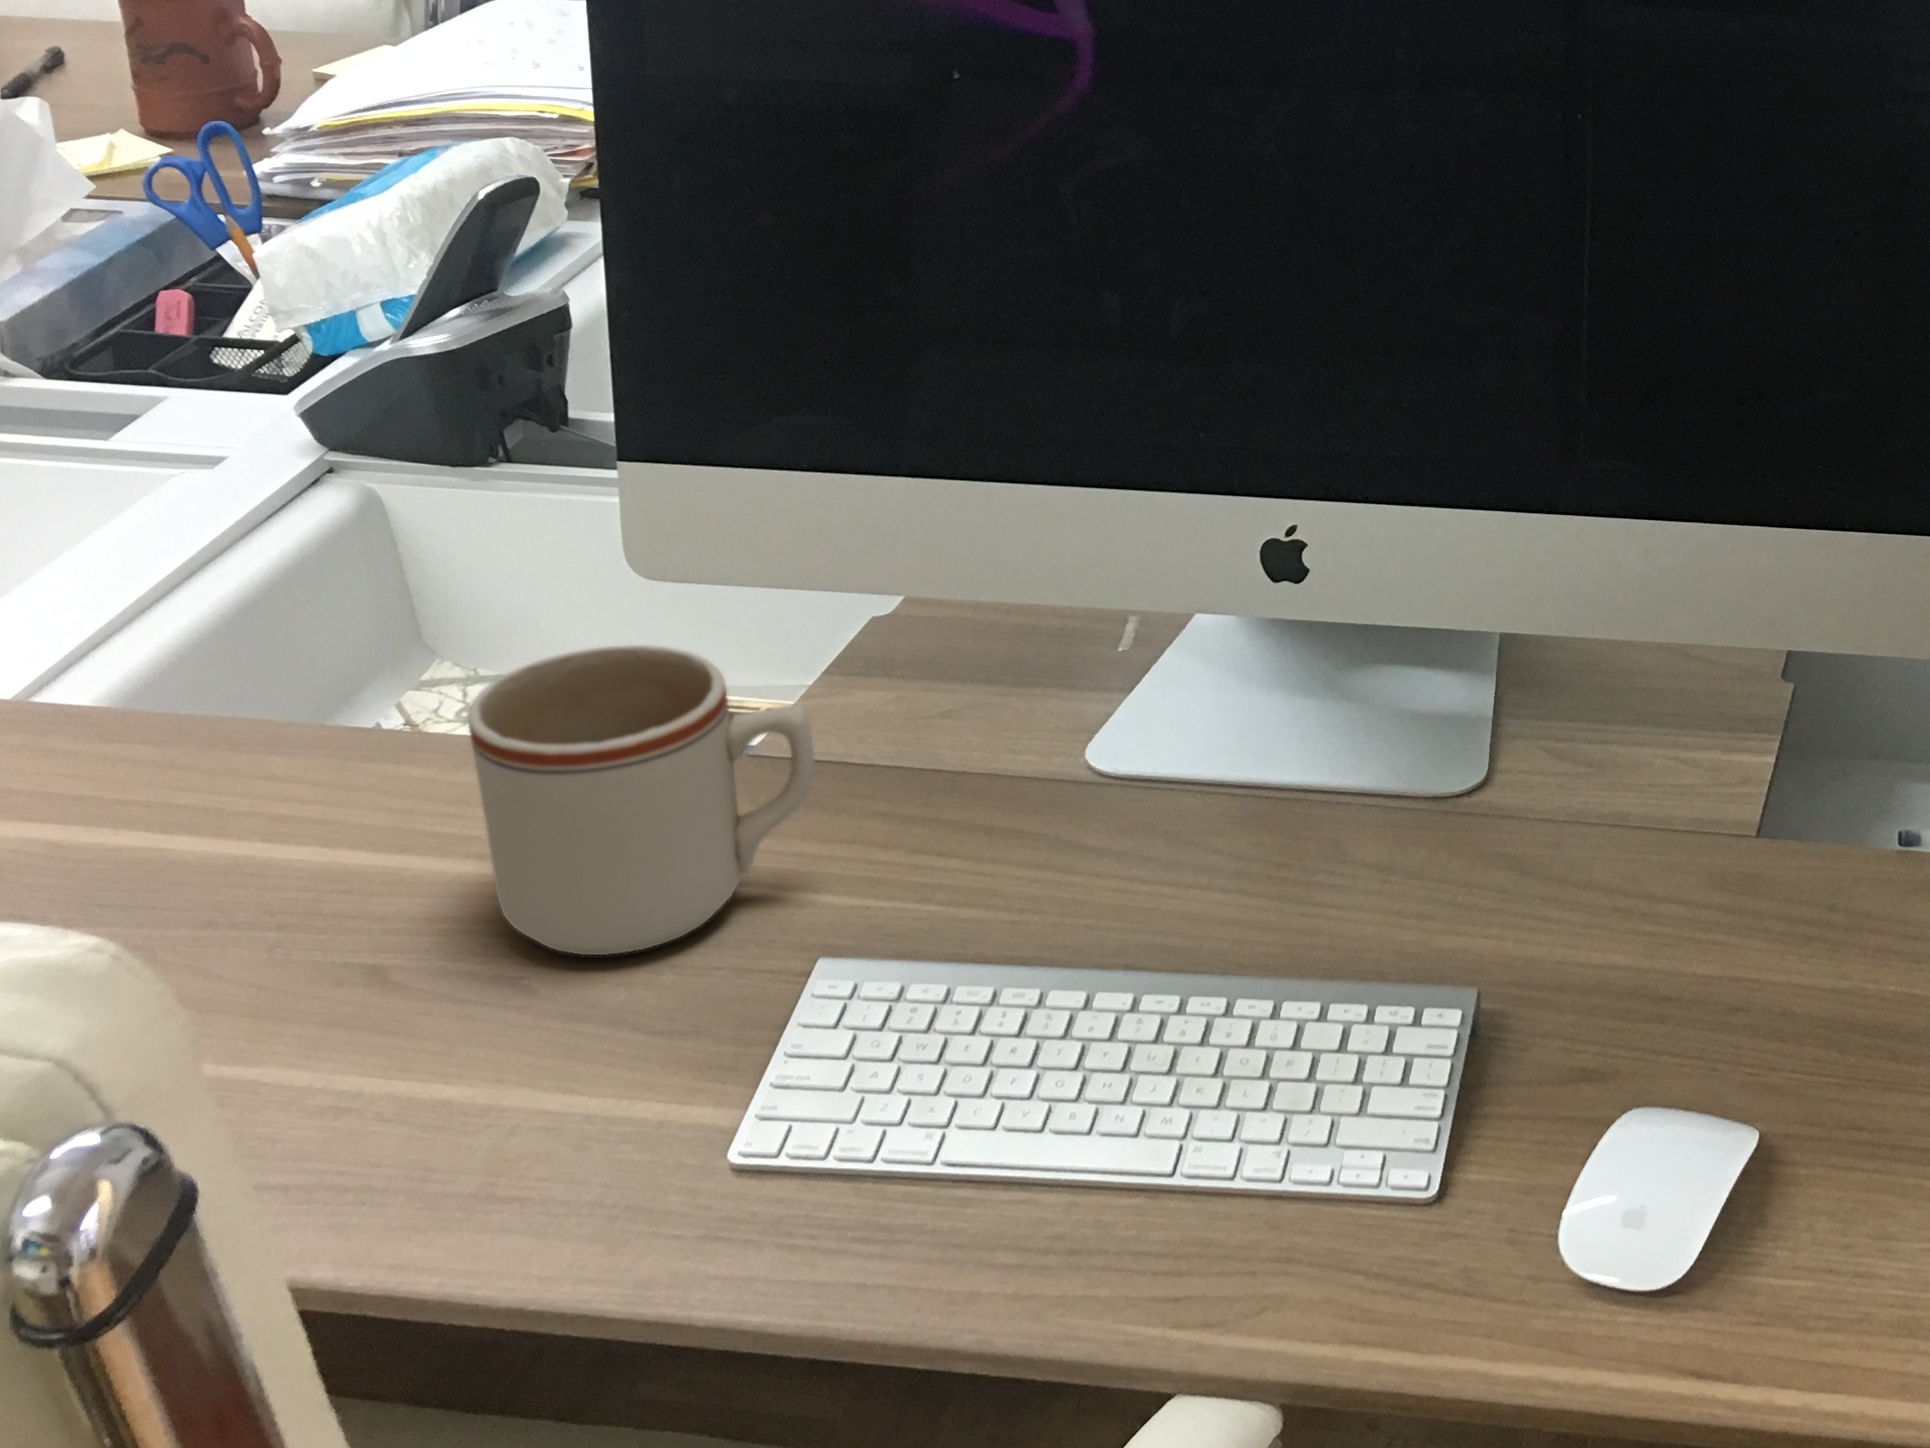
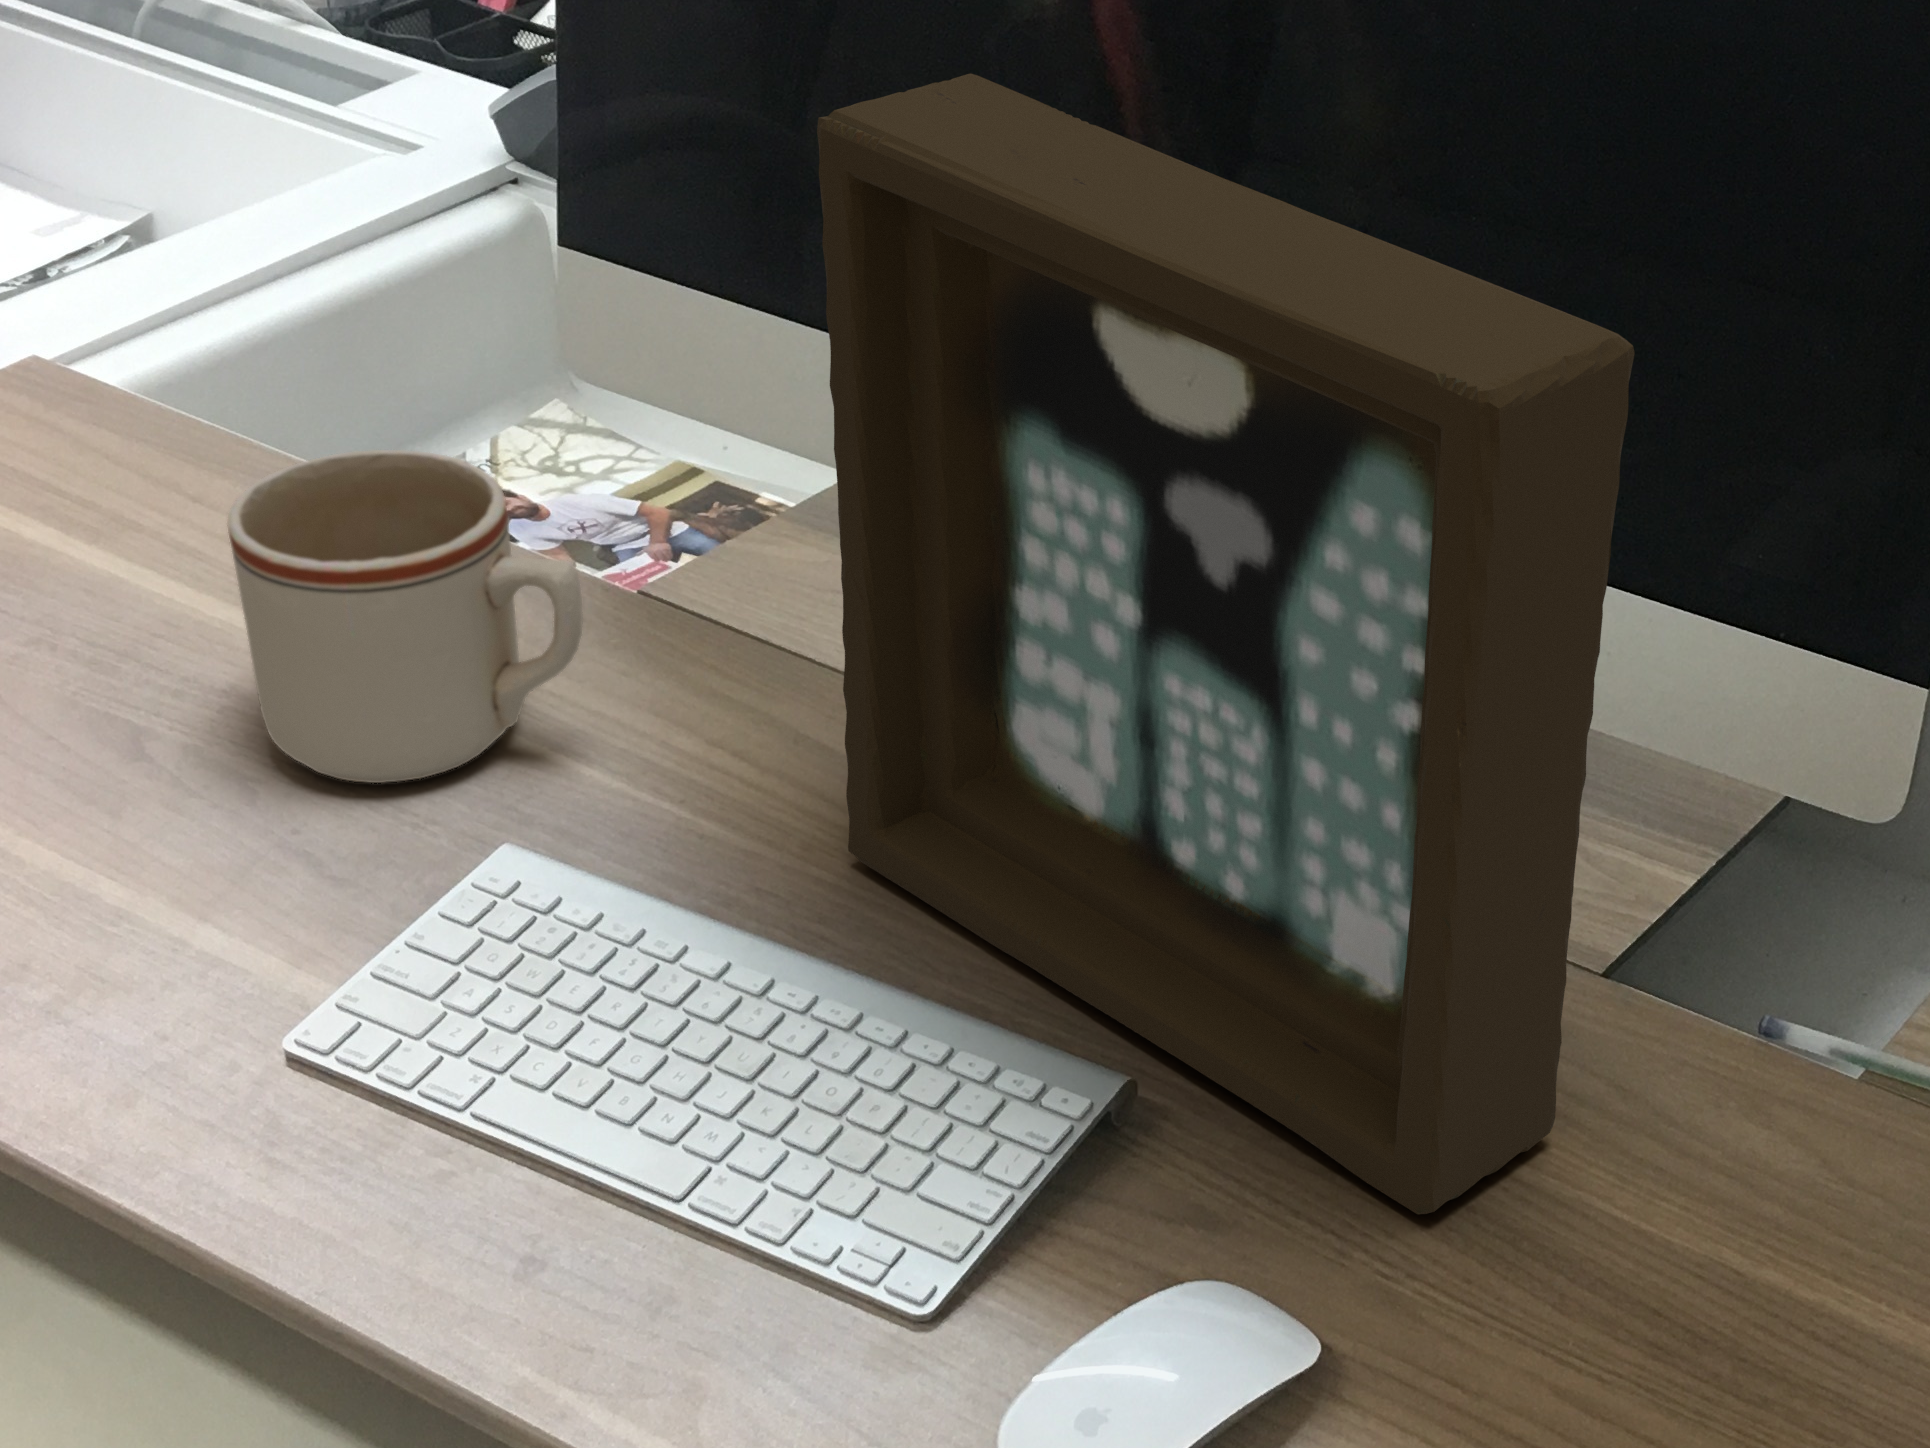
picture frame: none [1072,203,1838,1026] -> present [817,74,1635,1214]

